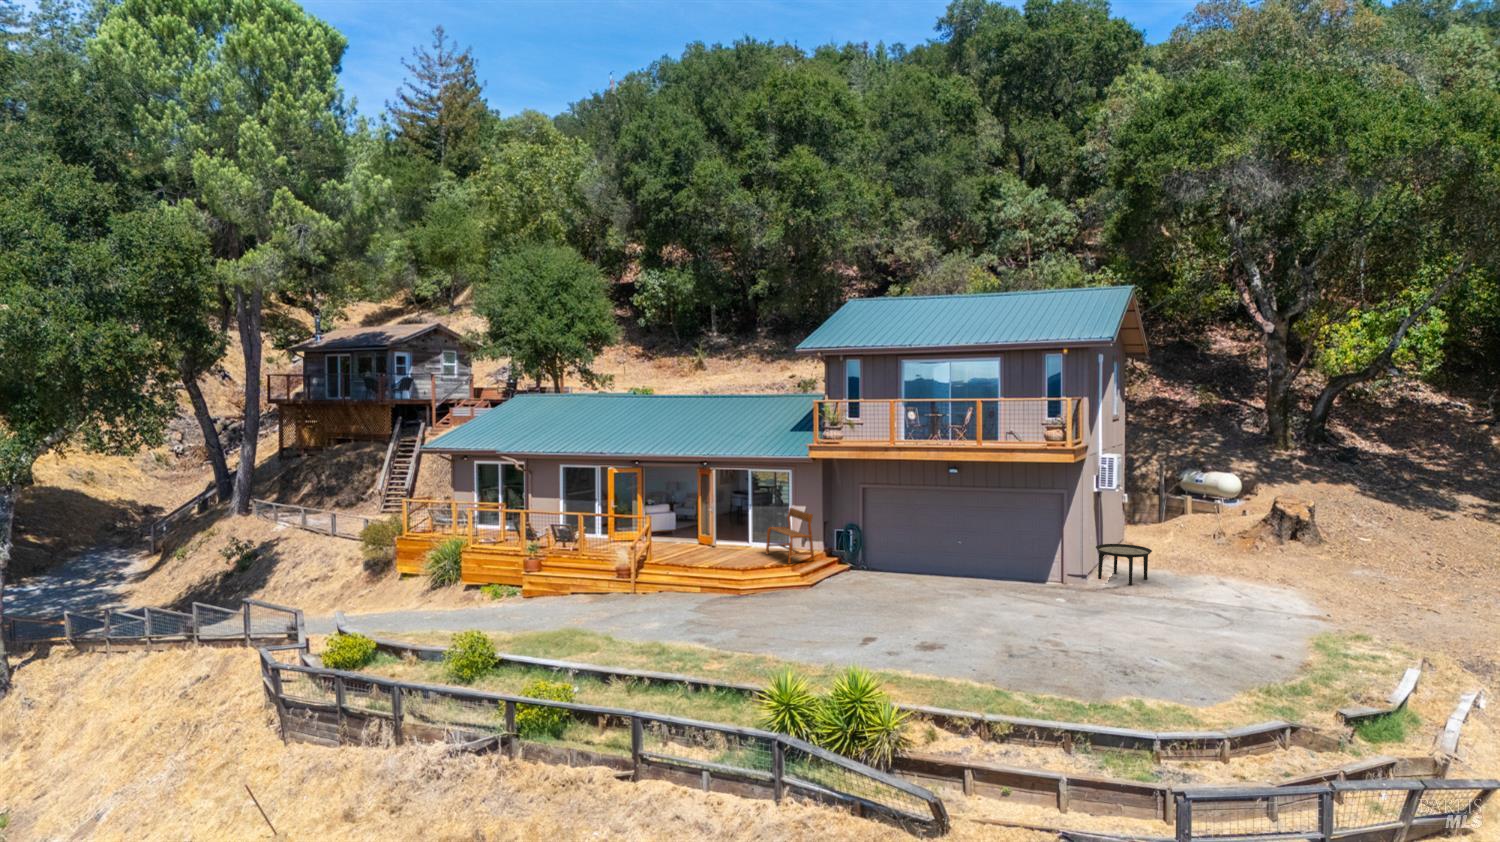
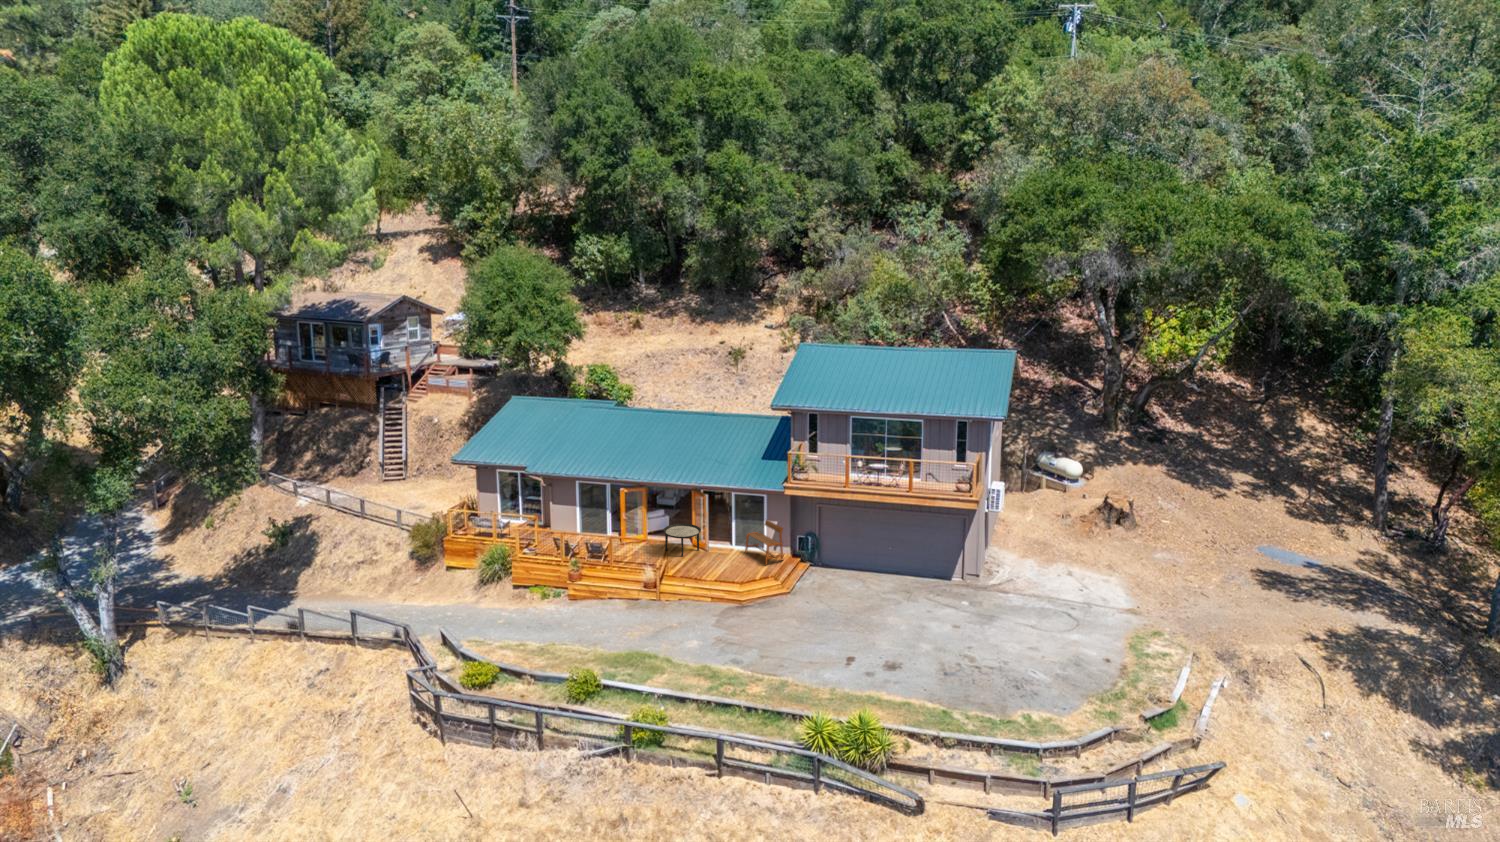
round table: present [1096,544,1152,585] -> present [664,524,701,557]

